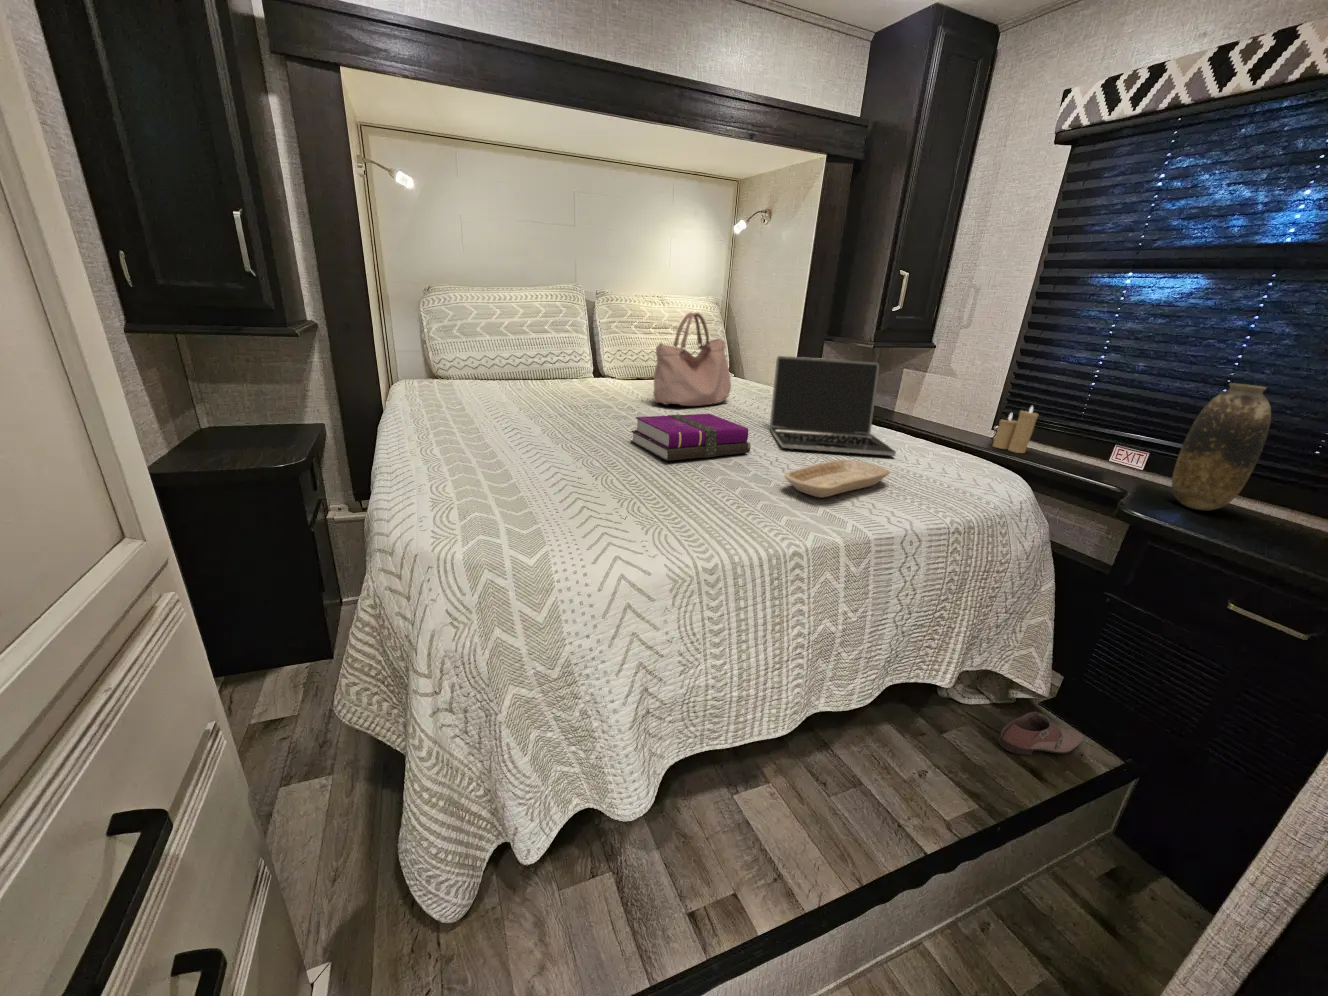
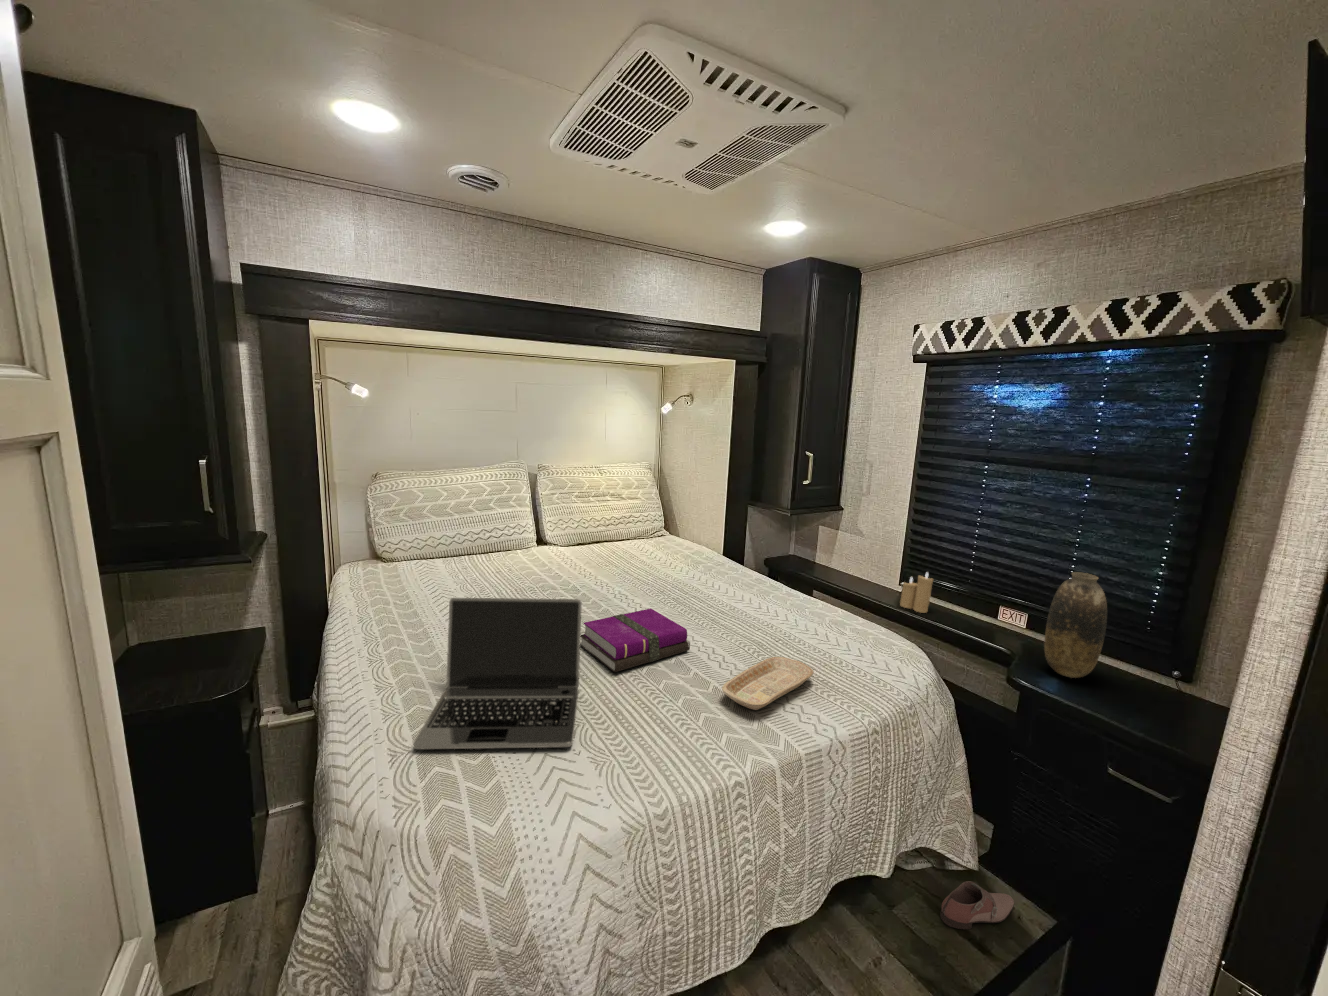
handbag: present [653,312,731,406] -> none [598,501,668,587]
laptop: present [770,356,896,456] -> present [414,598,582,749]

